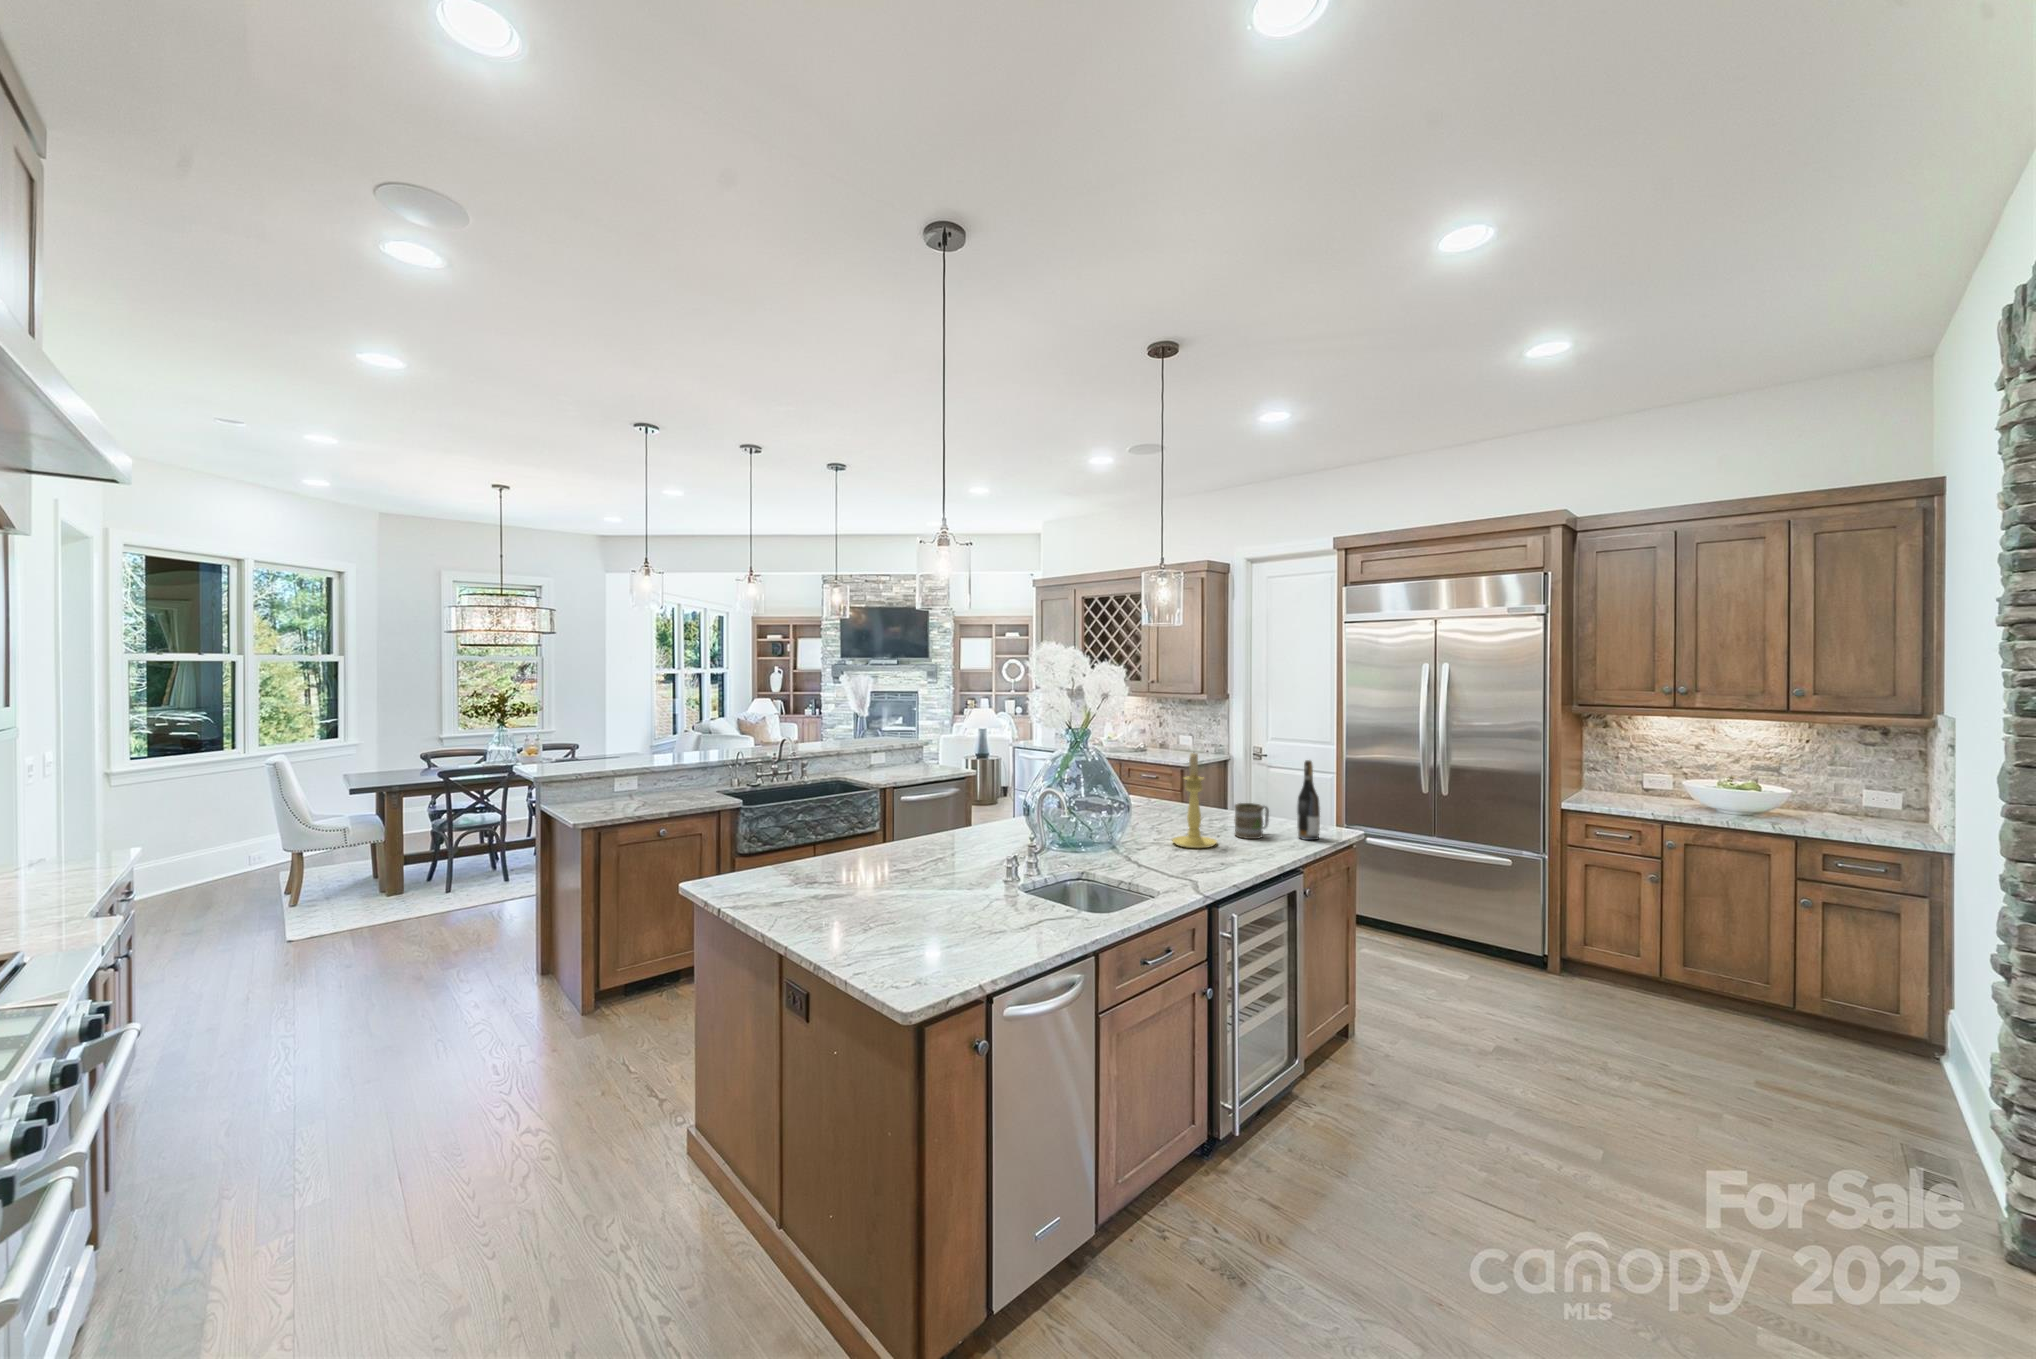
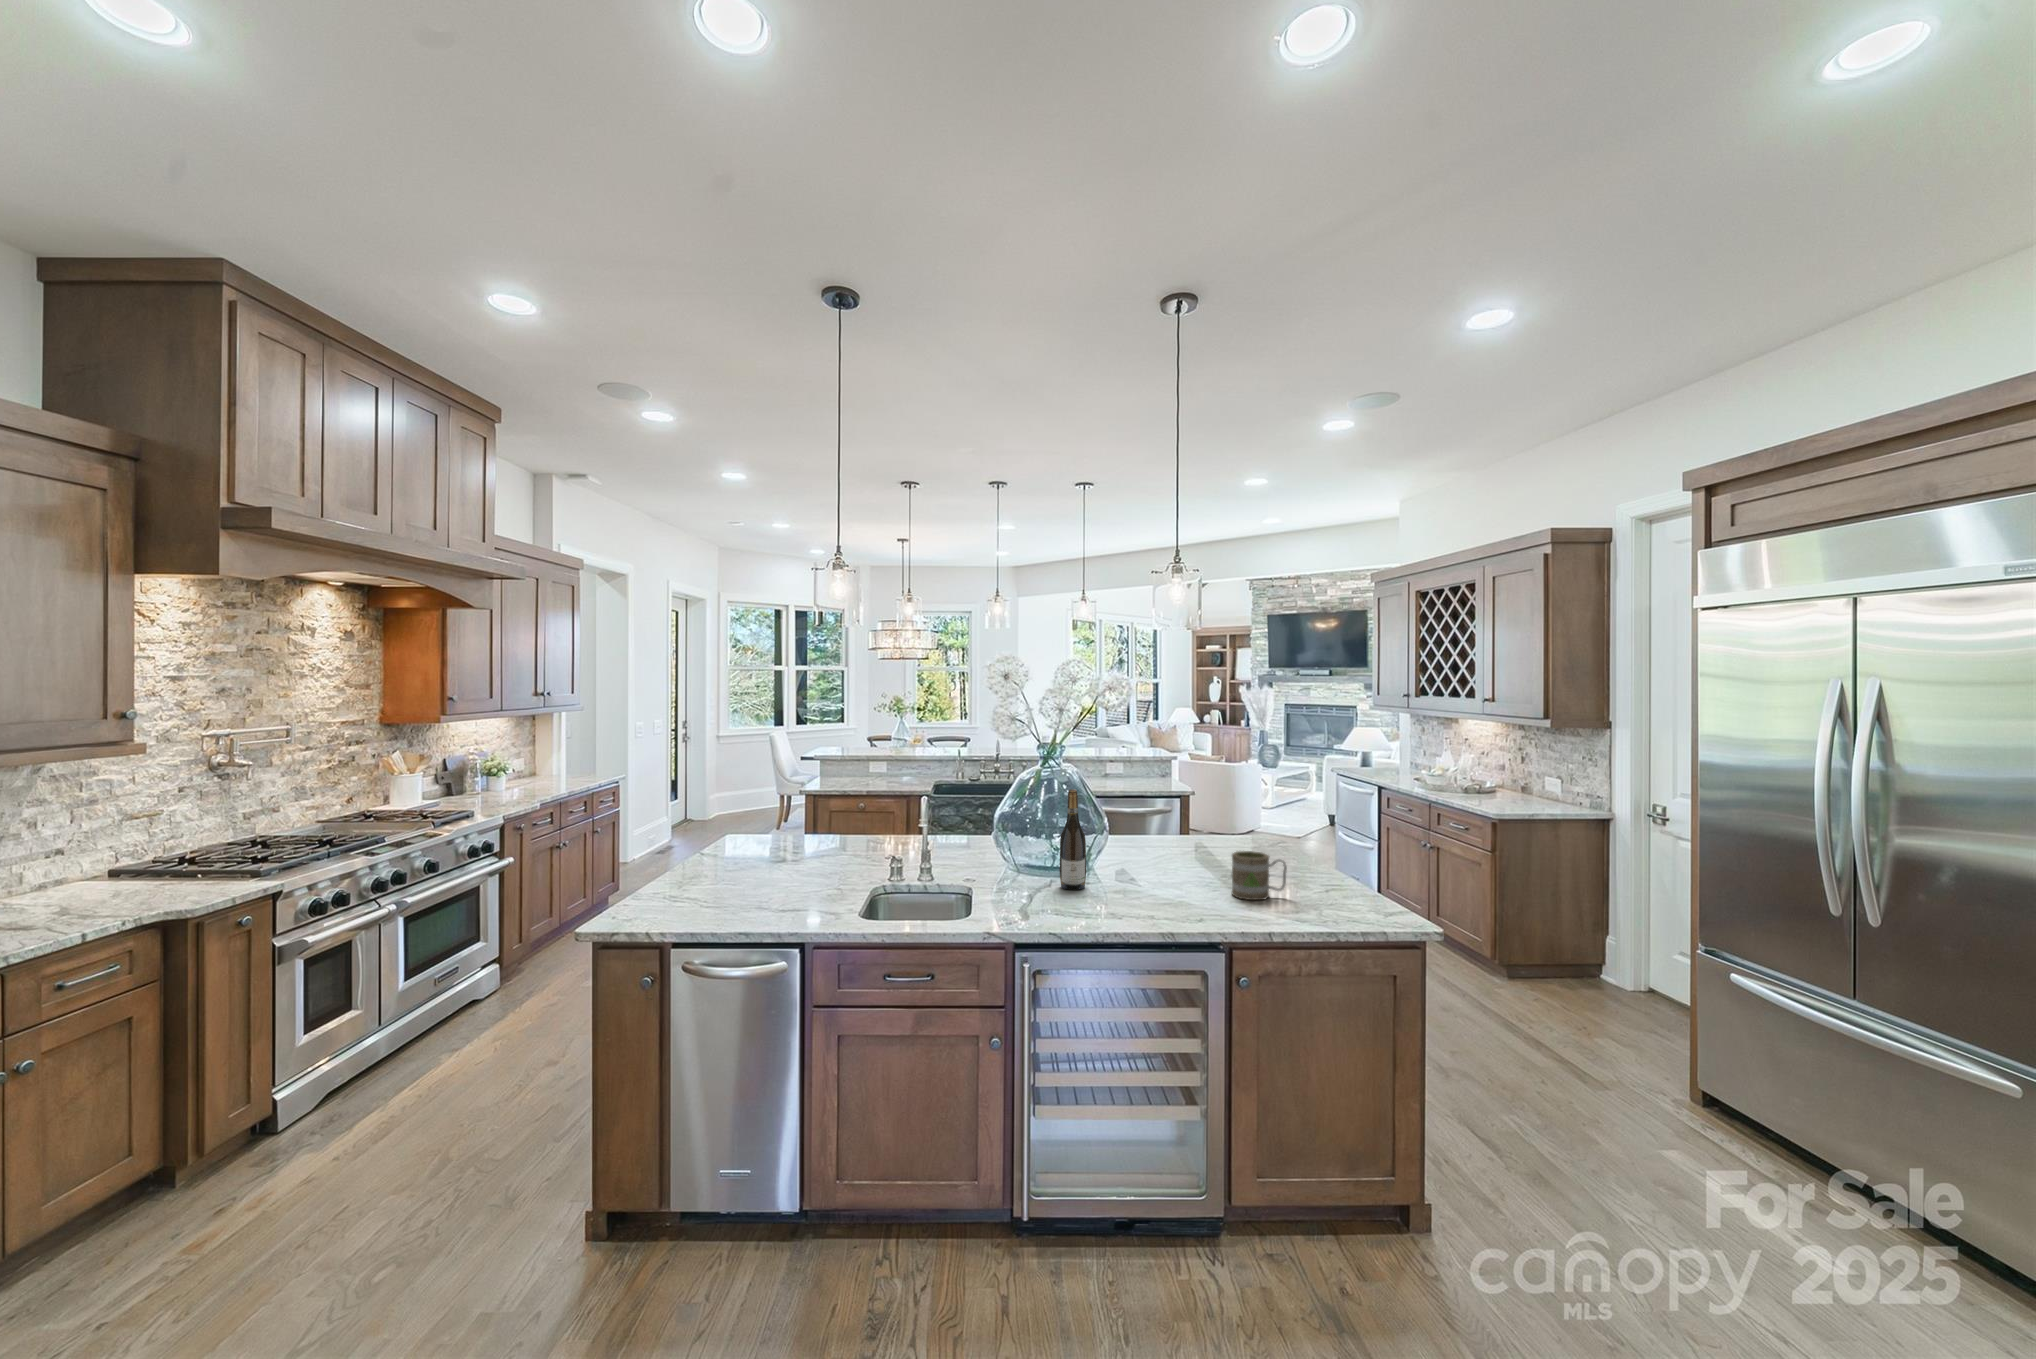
candle holder: present [1172,753,1217,848] -> none [1133,775,1189,896]
wine bottle: present [1297,760,1320,840] -> present [1059,789,1086,890]

